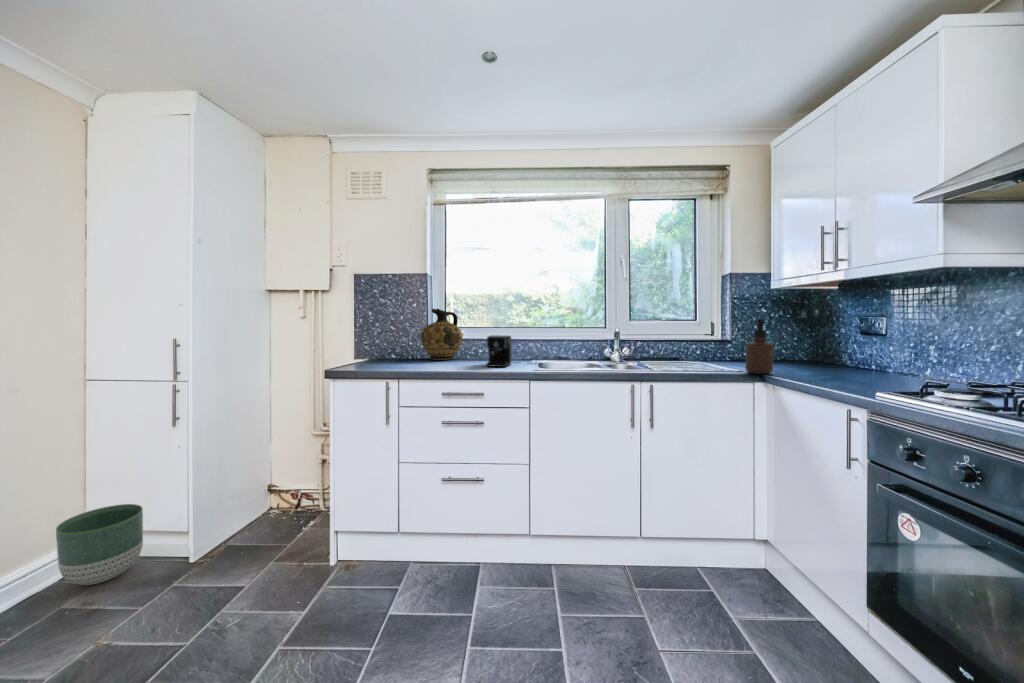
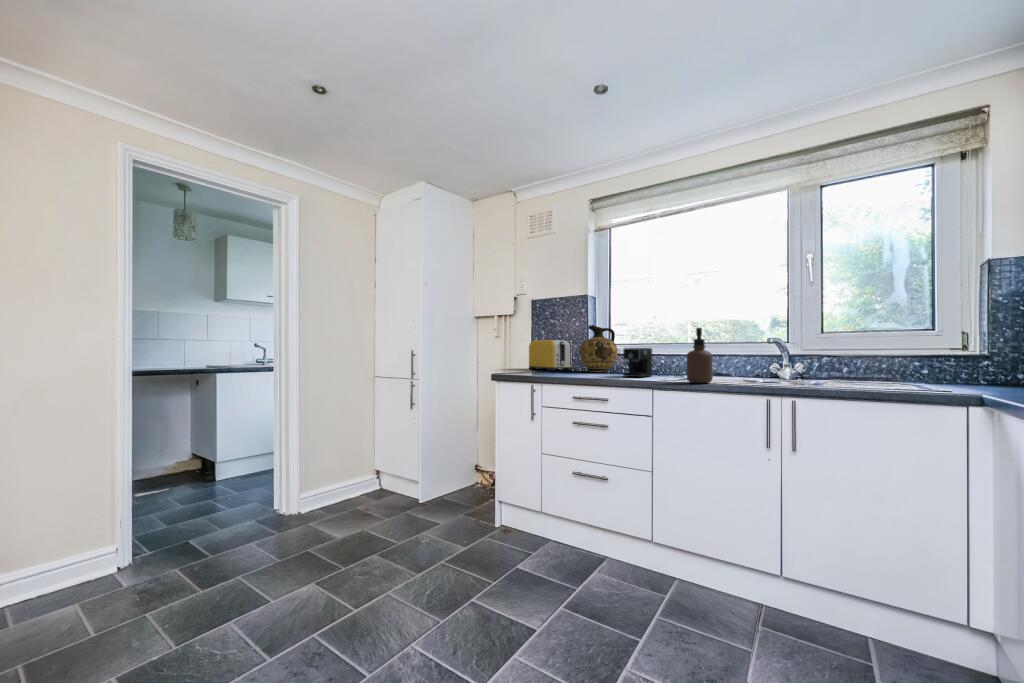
soap dispenser: present [745,319,774,374] -> present [687,328,713,383]
toaster: none [351,324,406,359] -> present [529,340,572,370]
planter: present [56,504,143,585] -> none [354,459,394,504]

